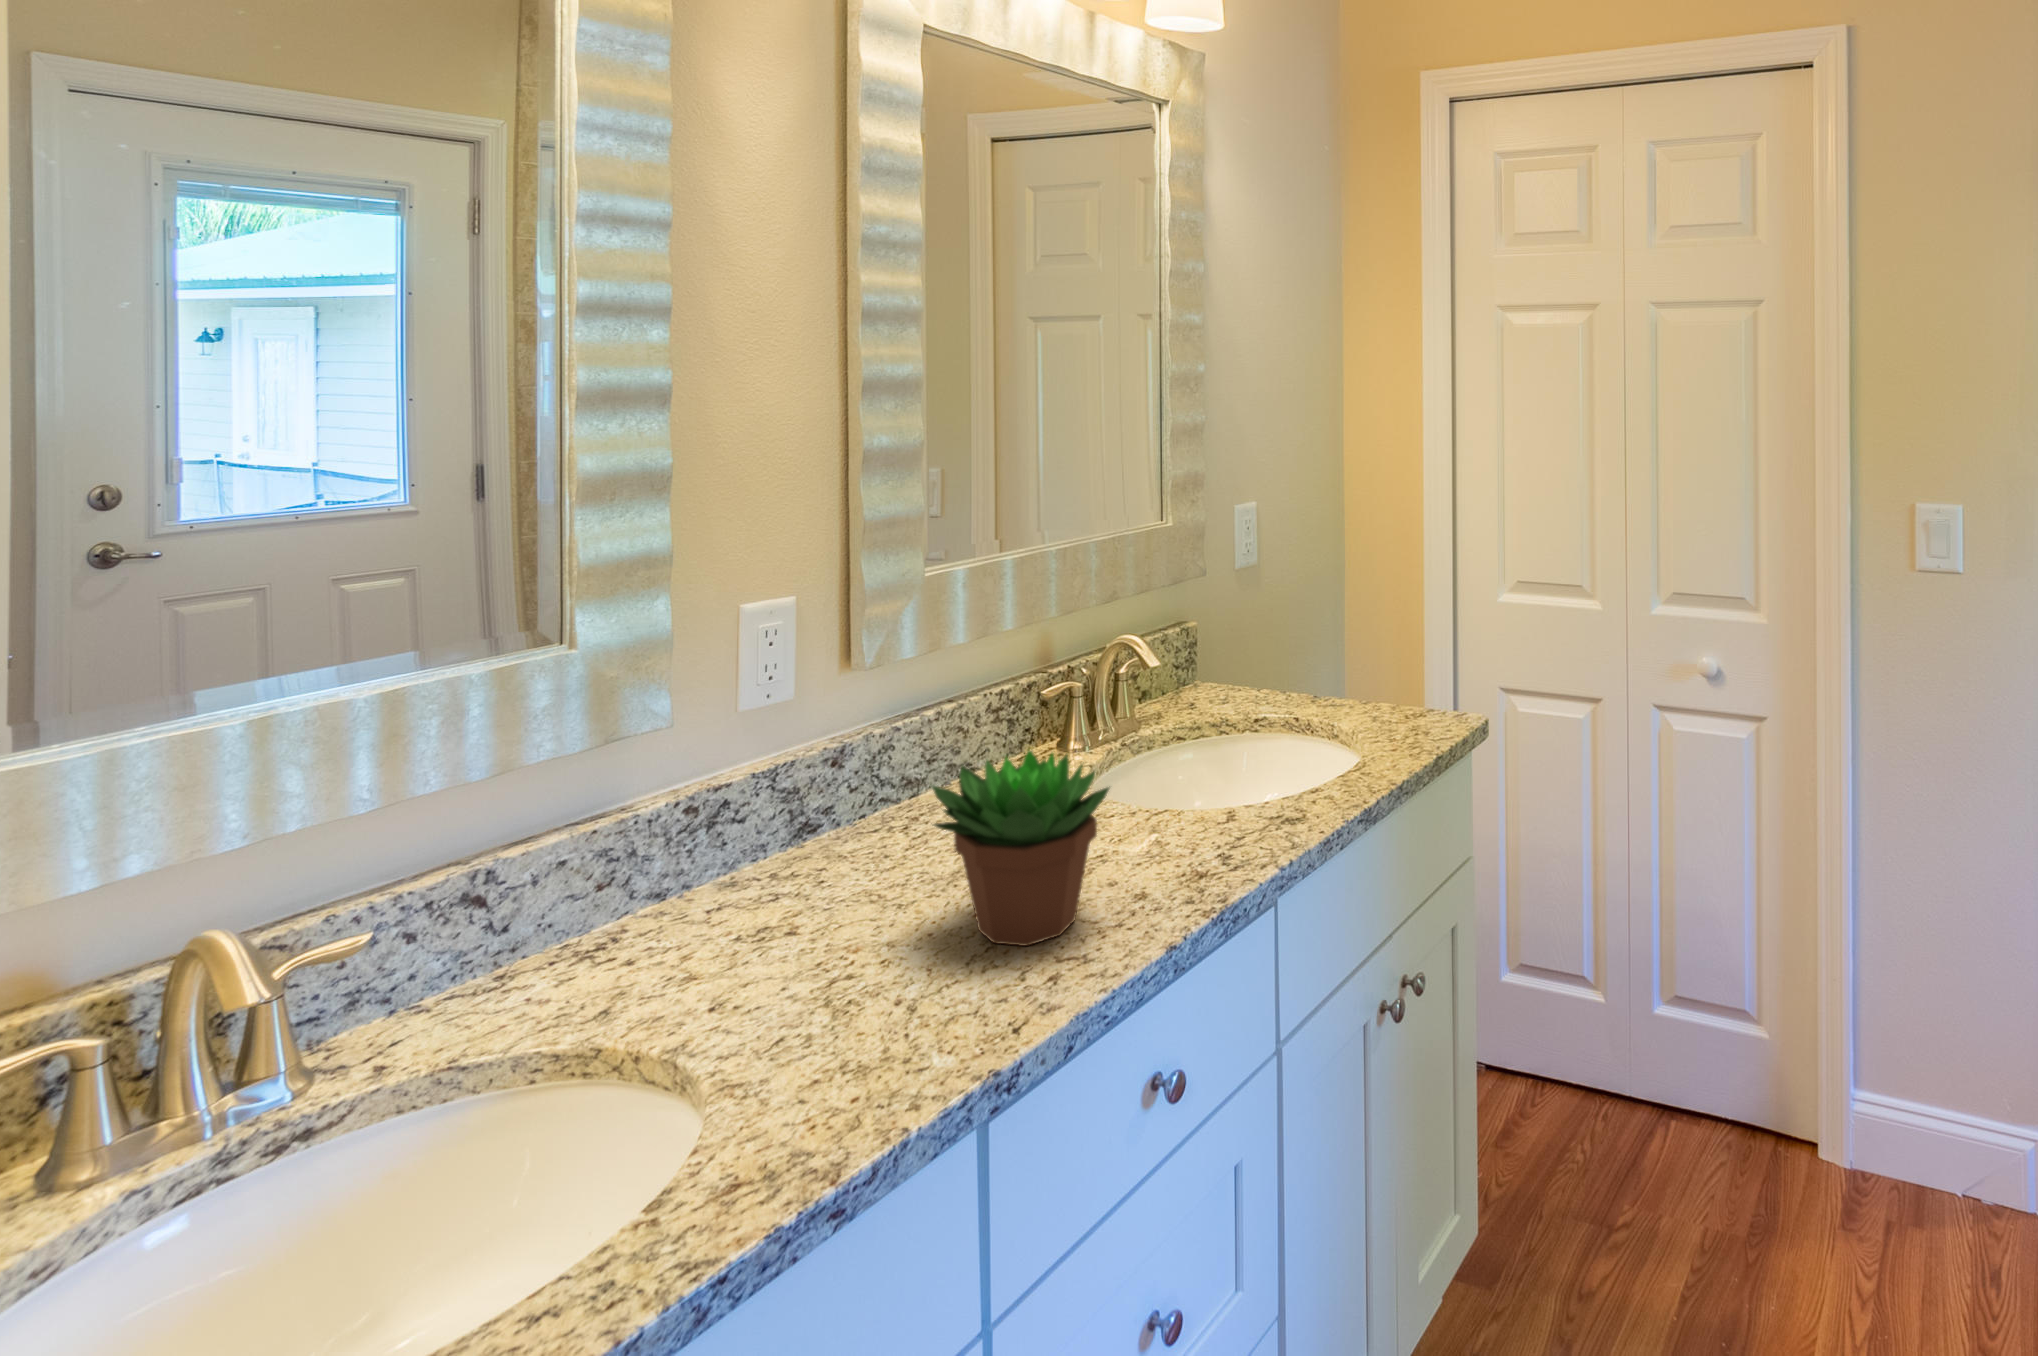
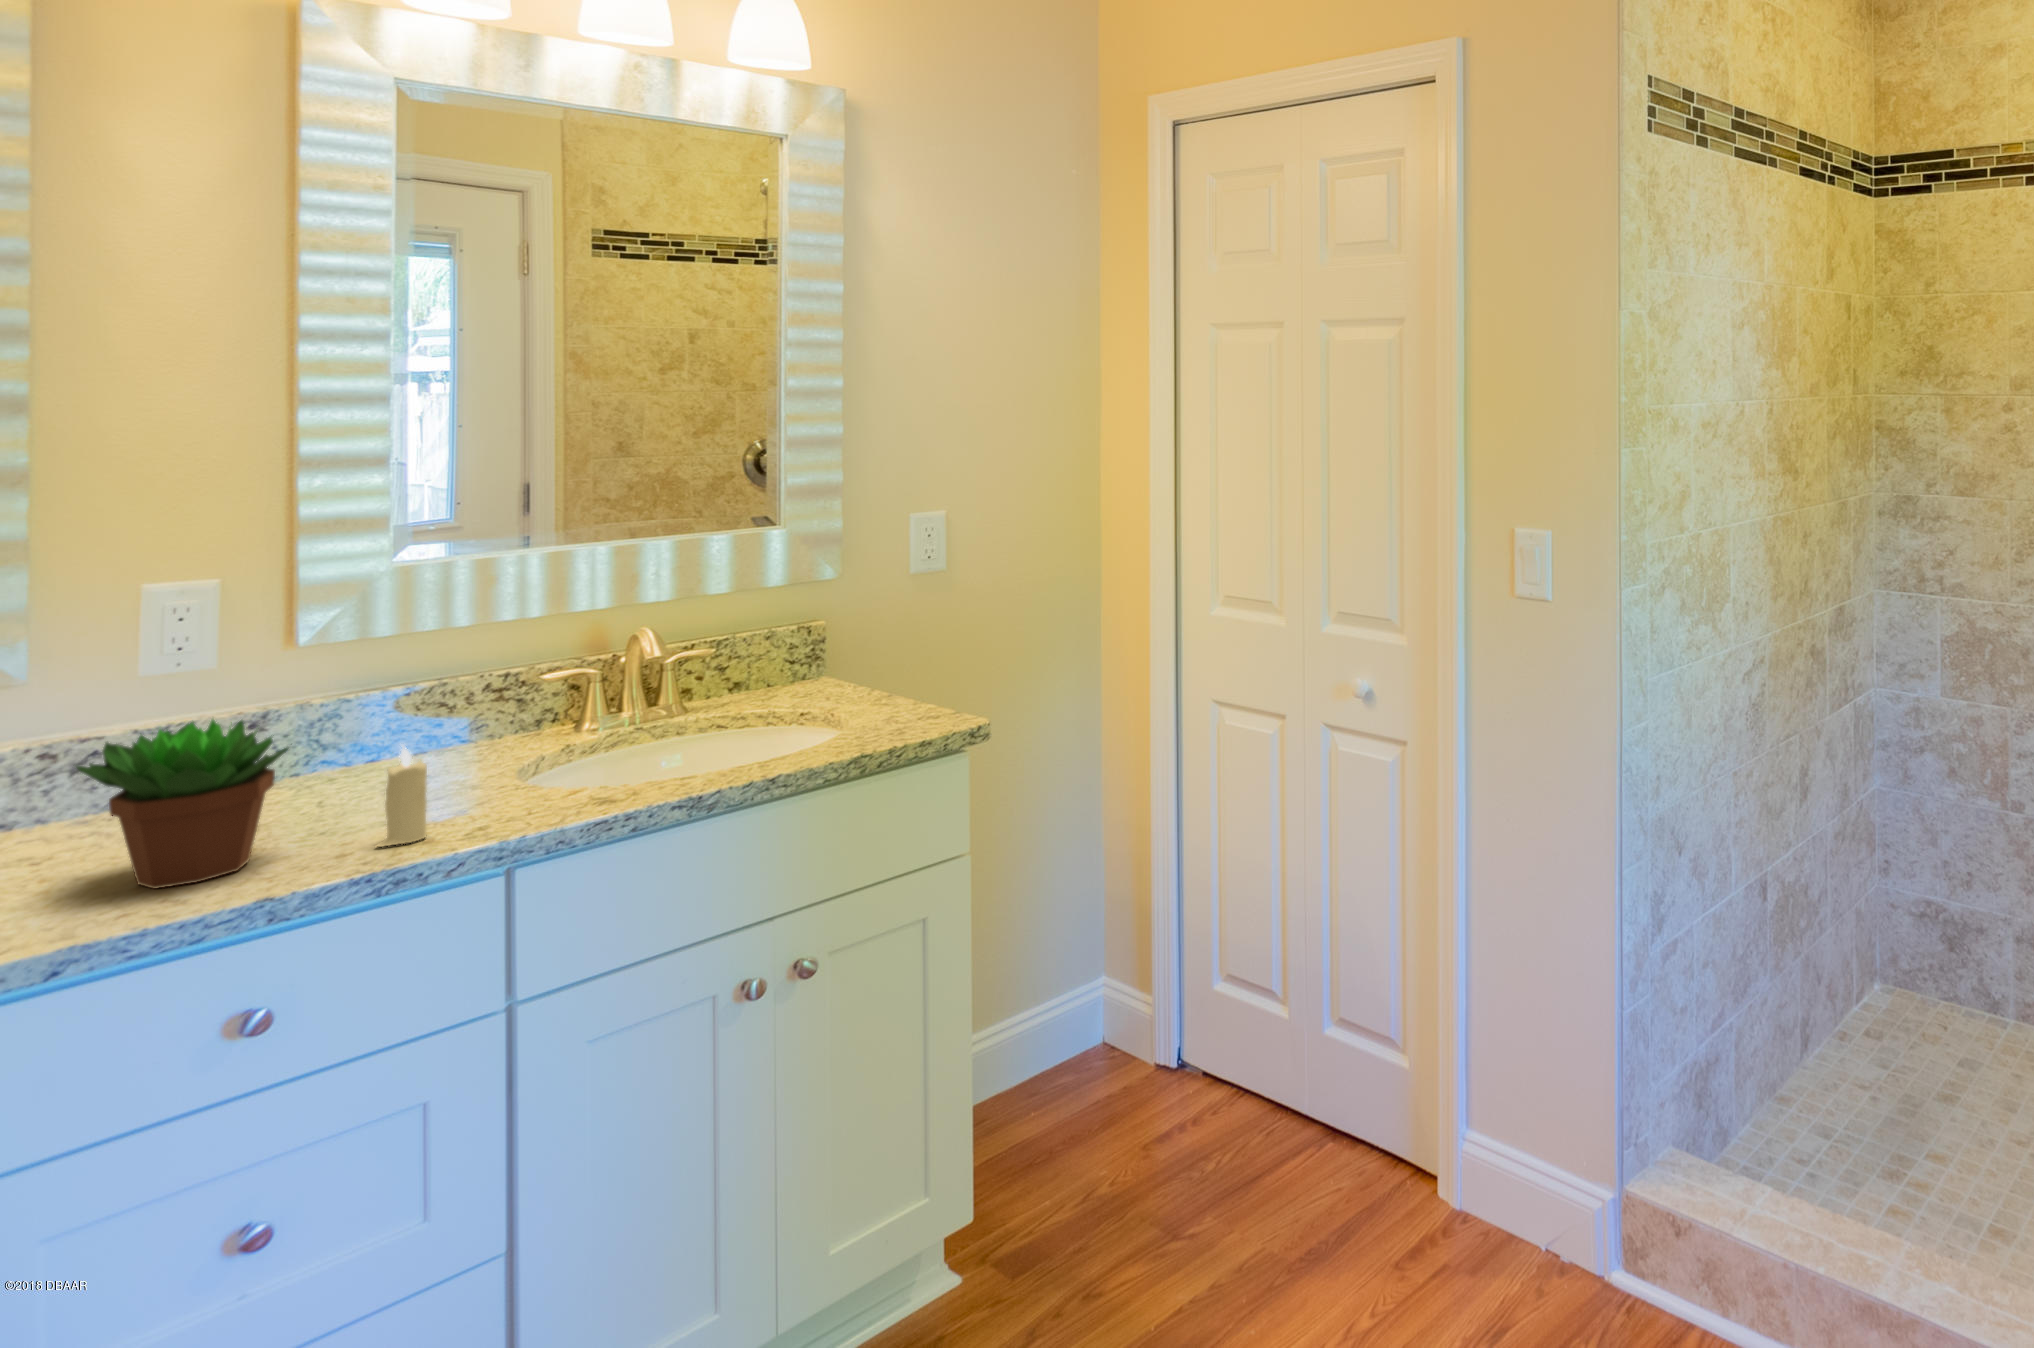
candle: none [1158,768,1195,884] -> present [378,745,427,847]

